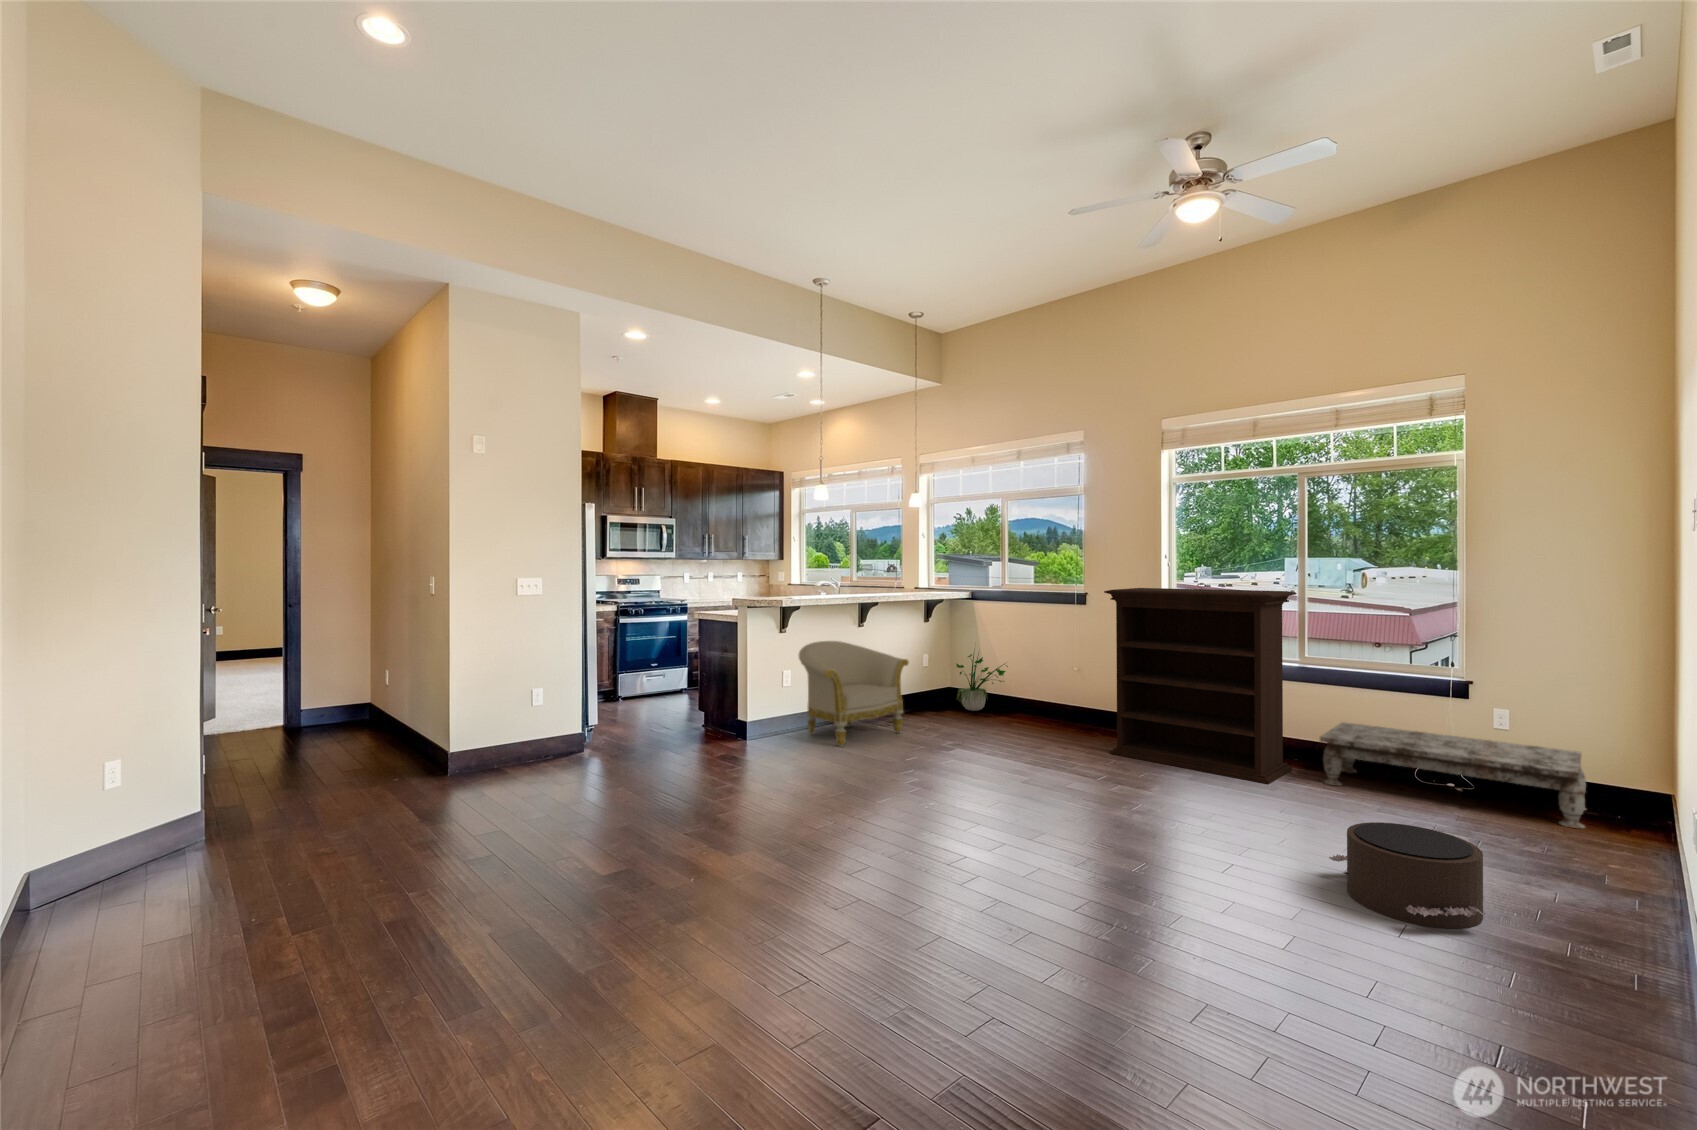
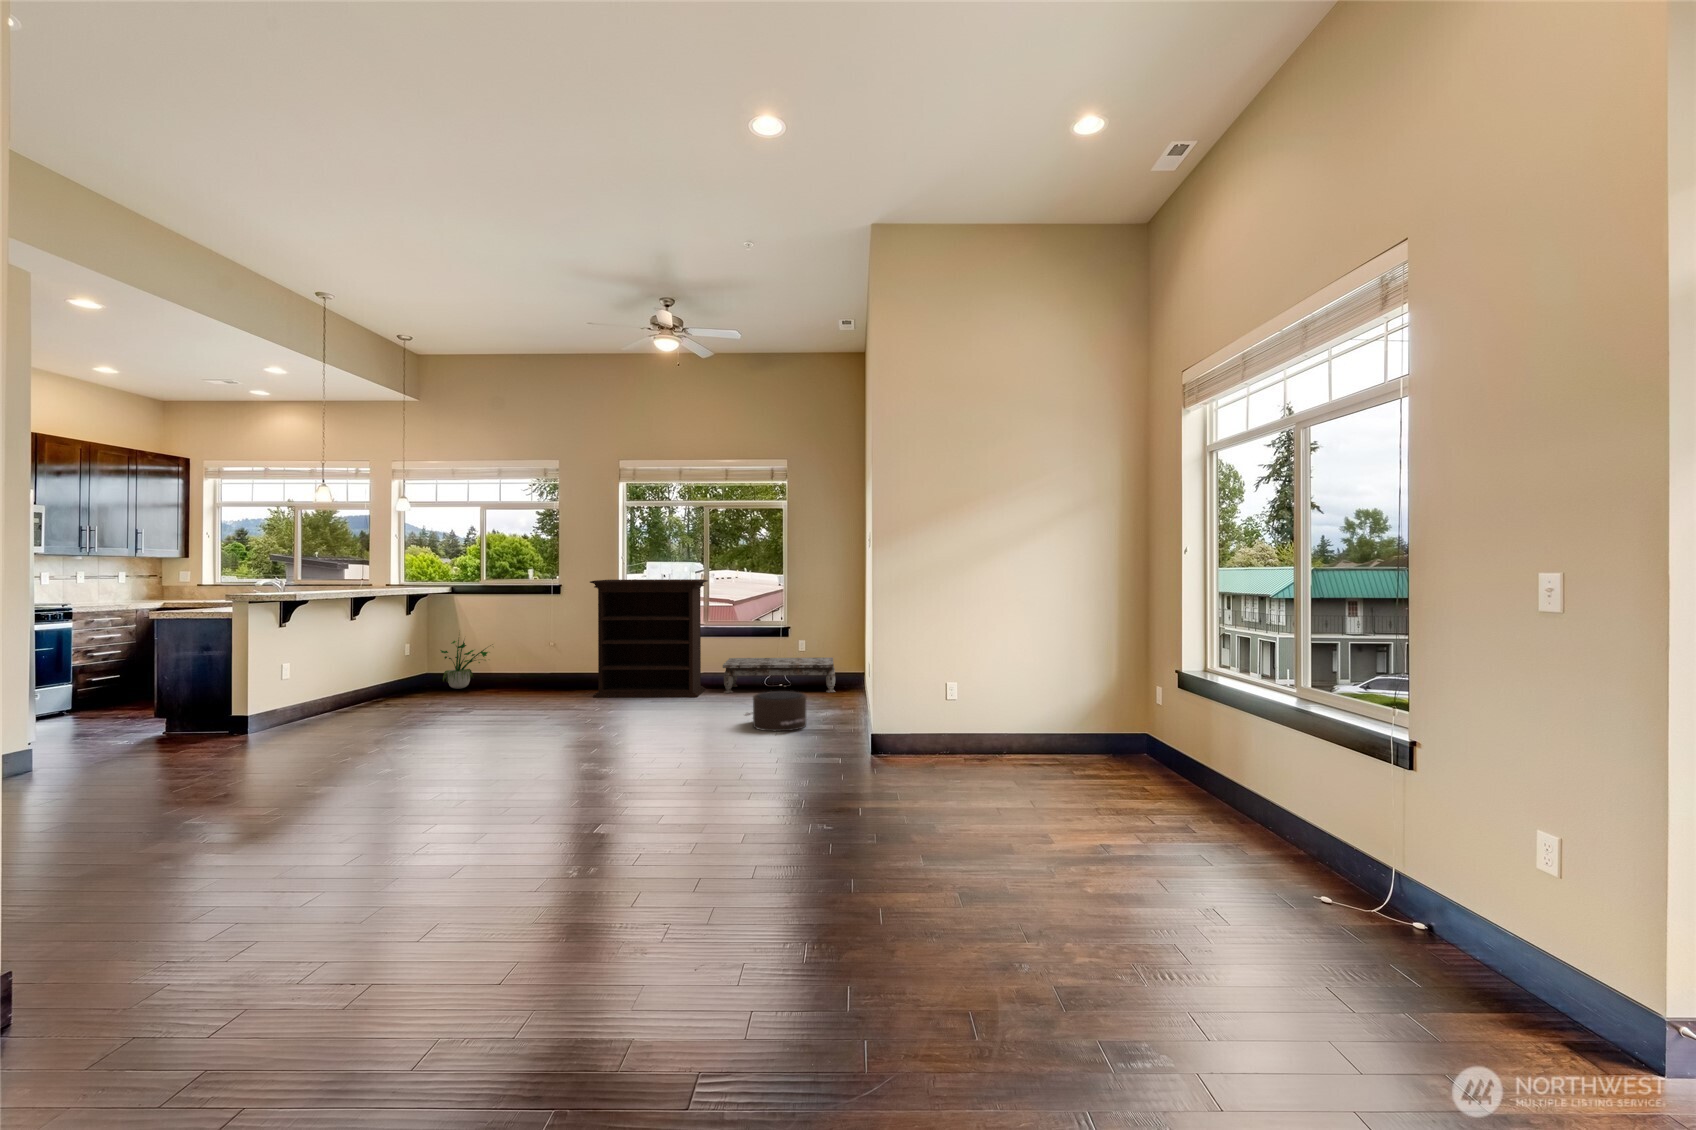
armchair: present [799,641,909,747] -> none [305,633,416,724]

